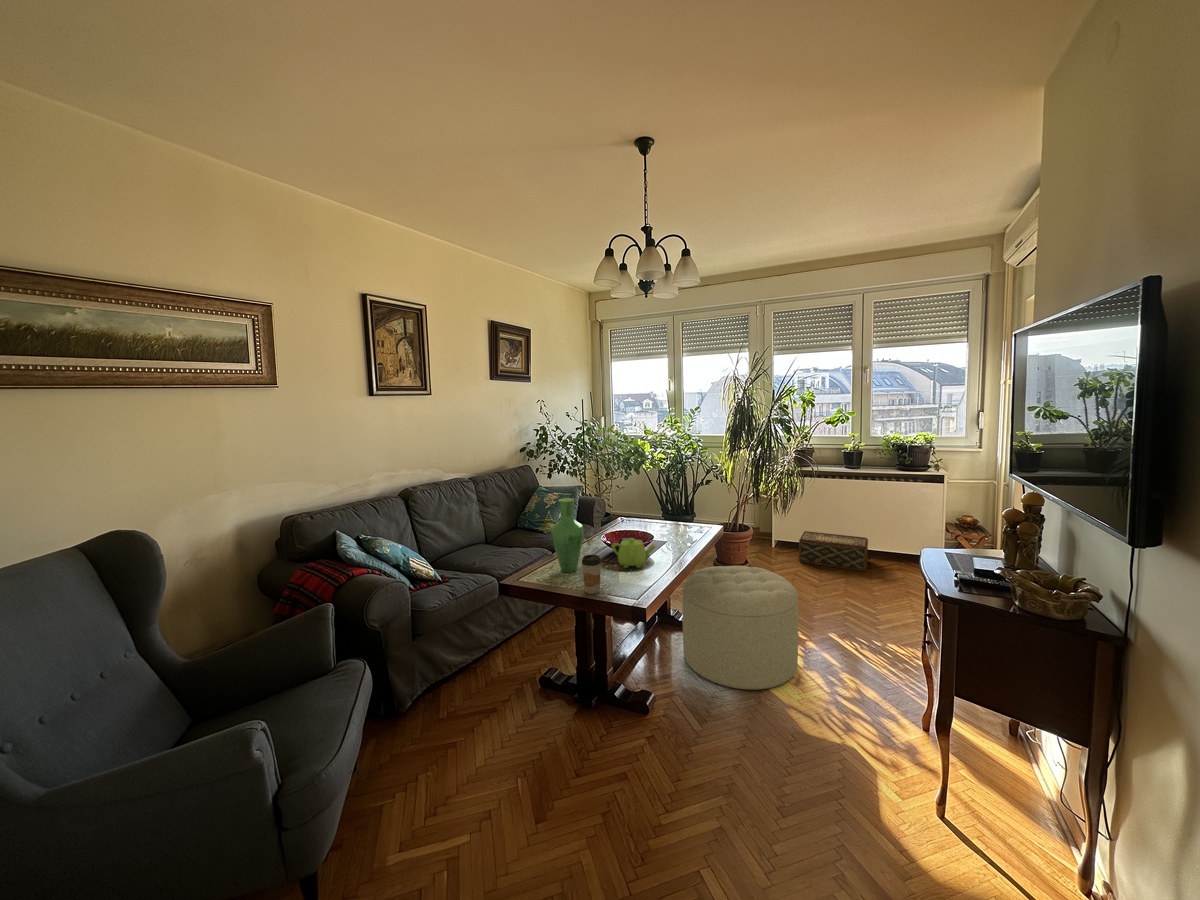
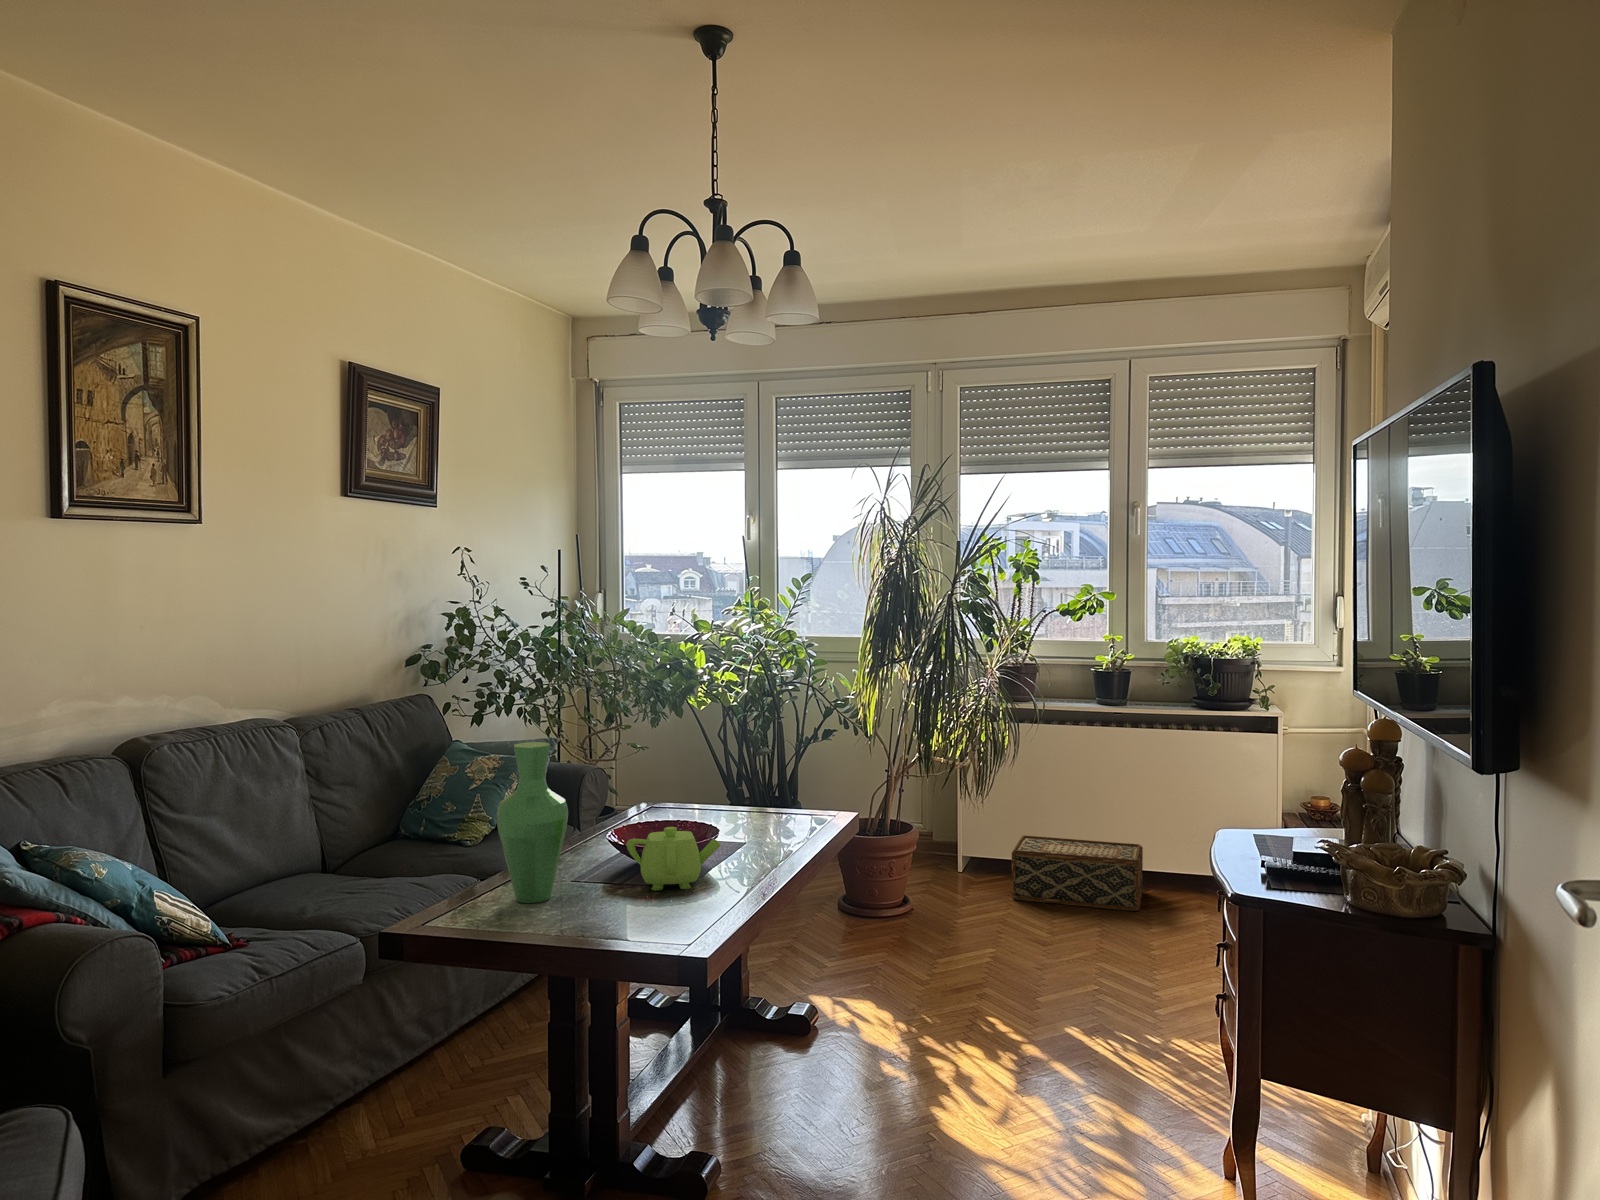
coffee cup: present [582,555,601,594] -> none [567,855,608,937]
ottoman: present [682,566,799,690] -> none [775,892,1004,1138]

